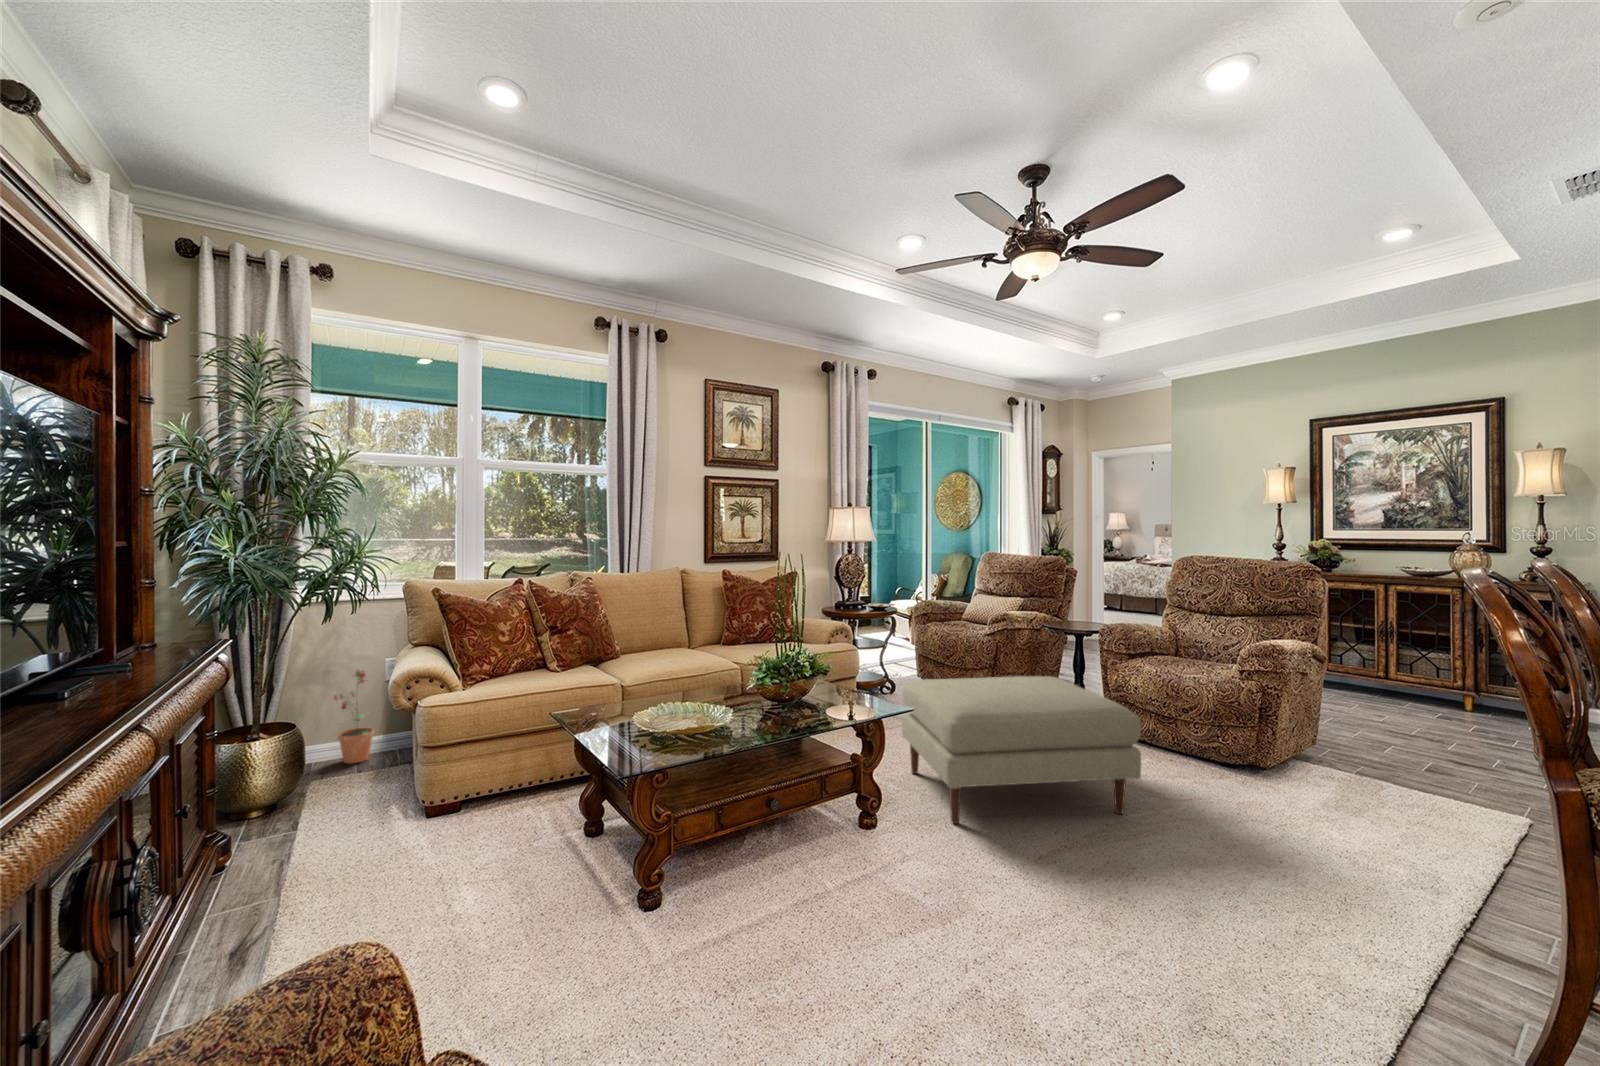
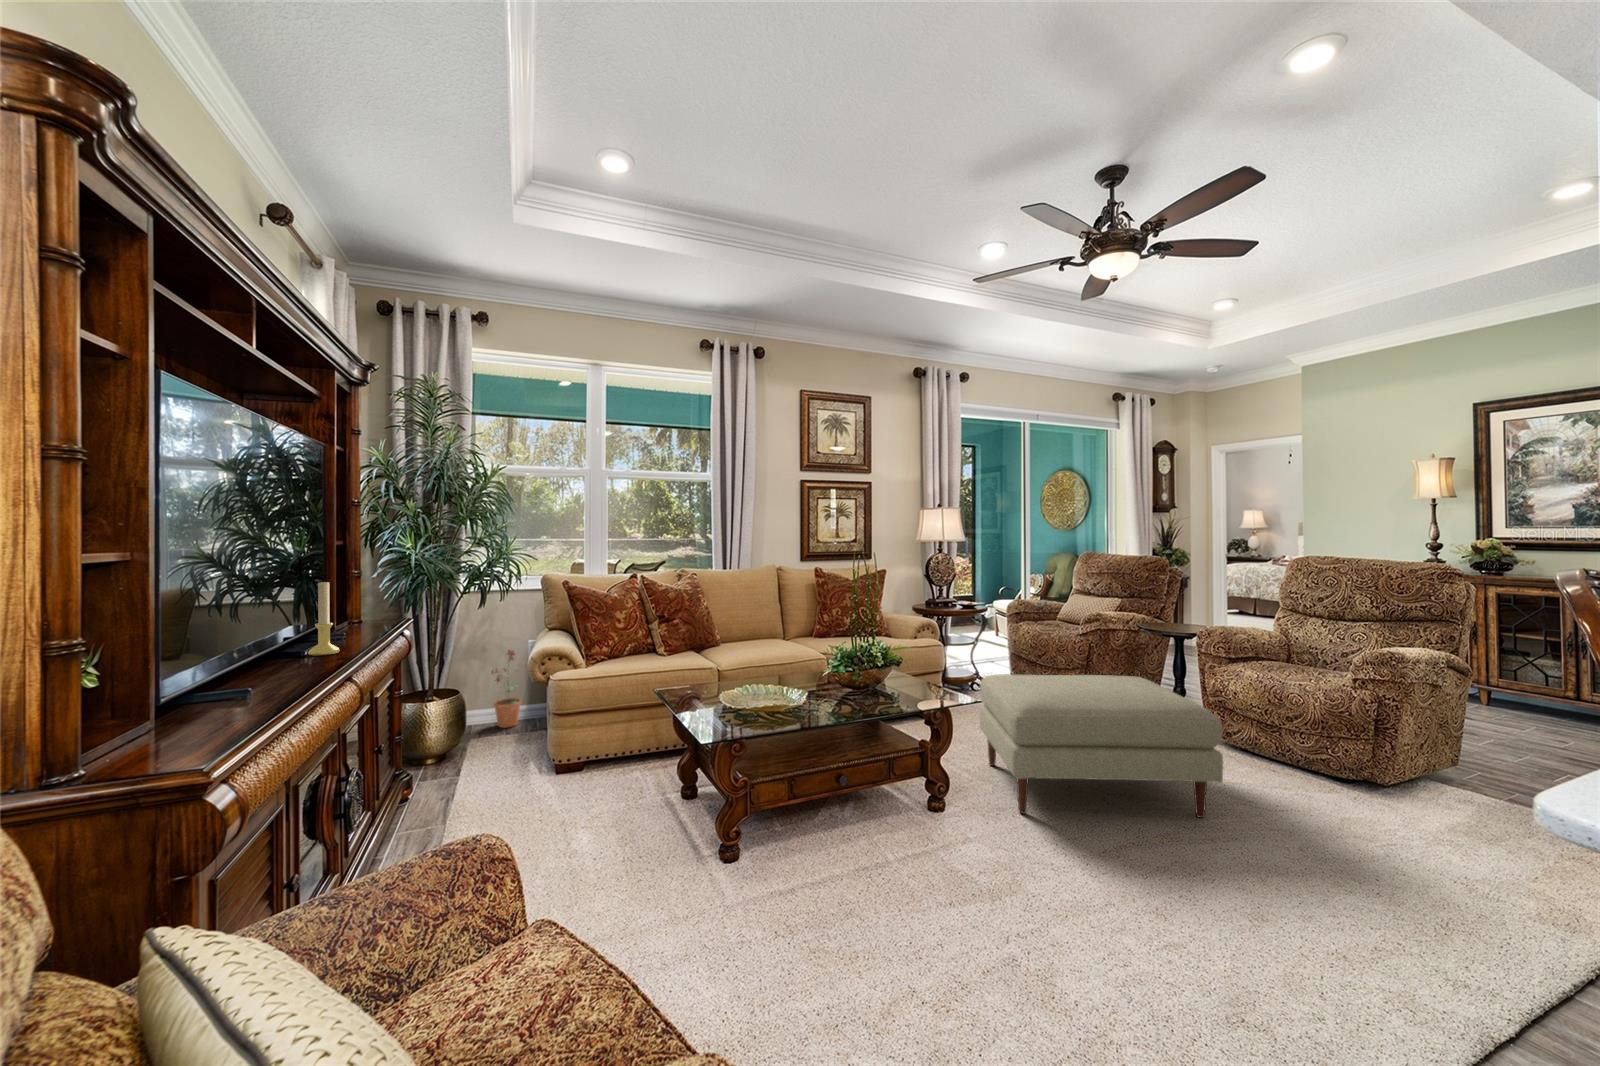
candle holder: none [90,594,137,695] -> present [308,582,340,656]

